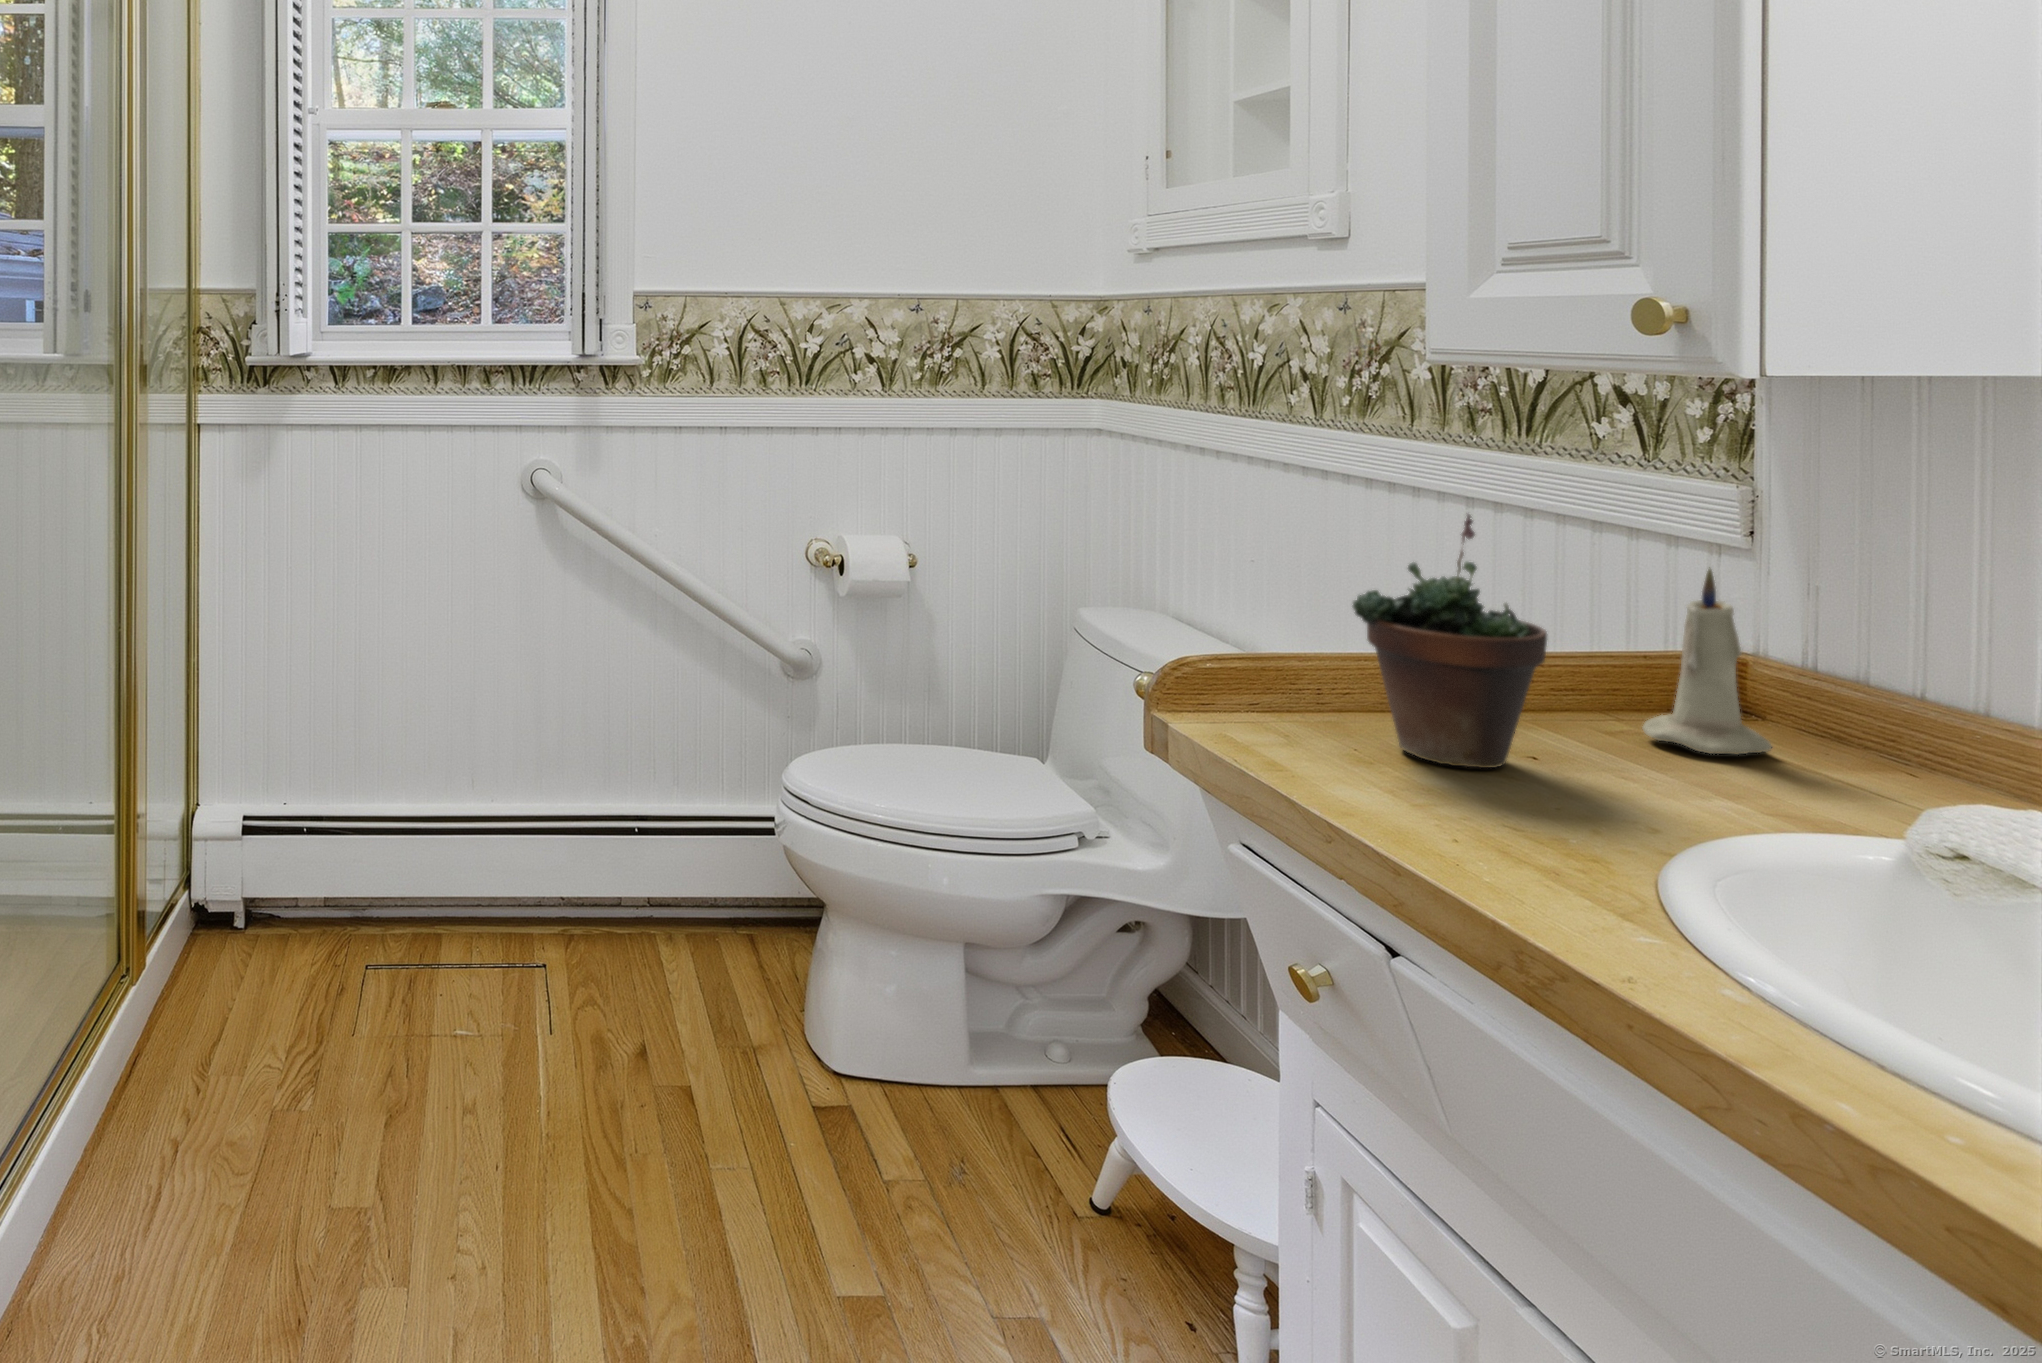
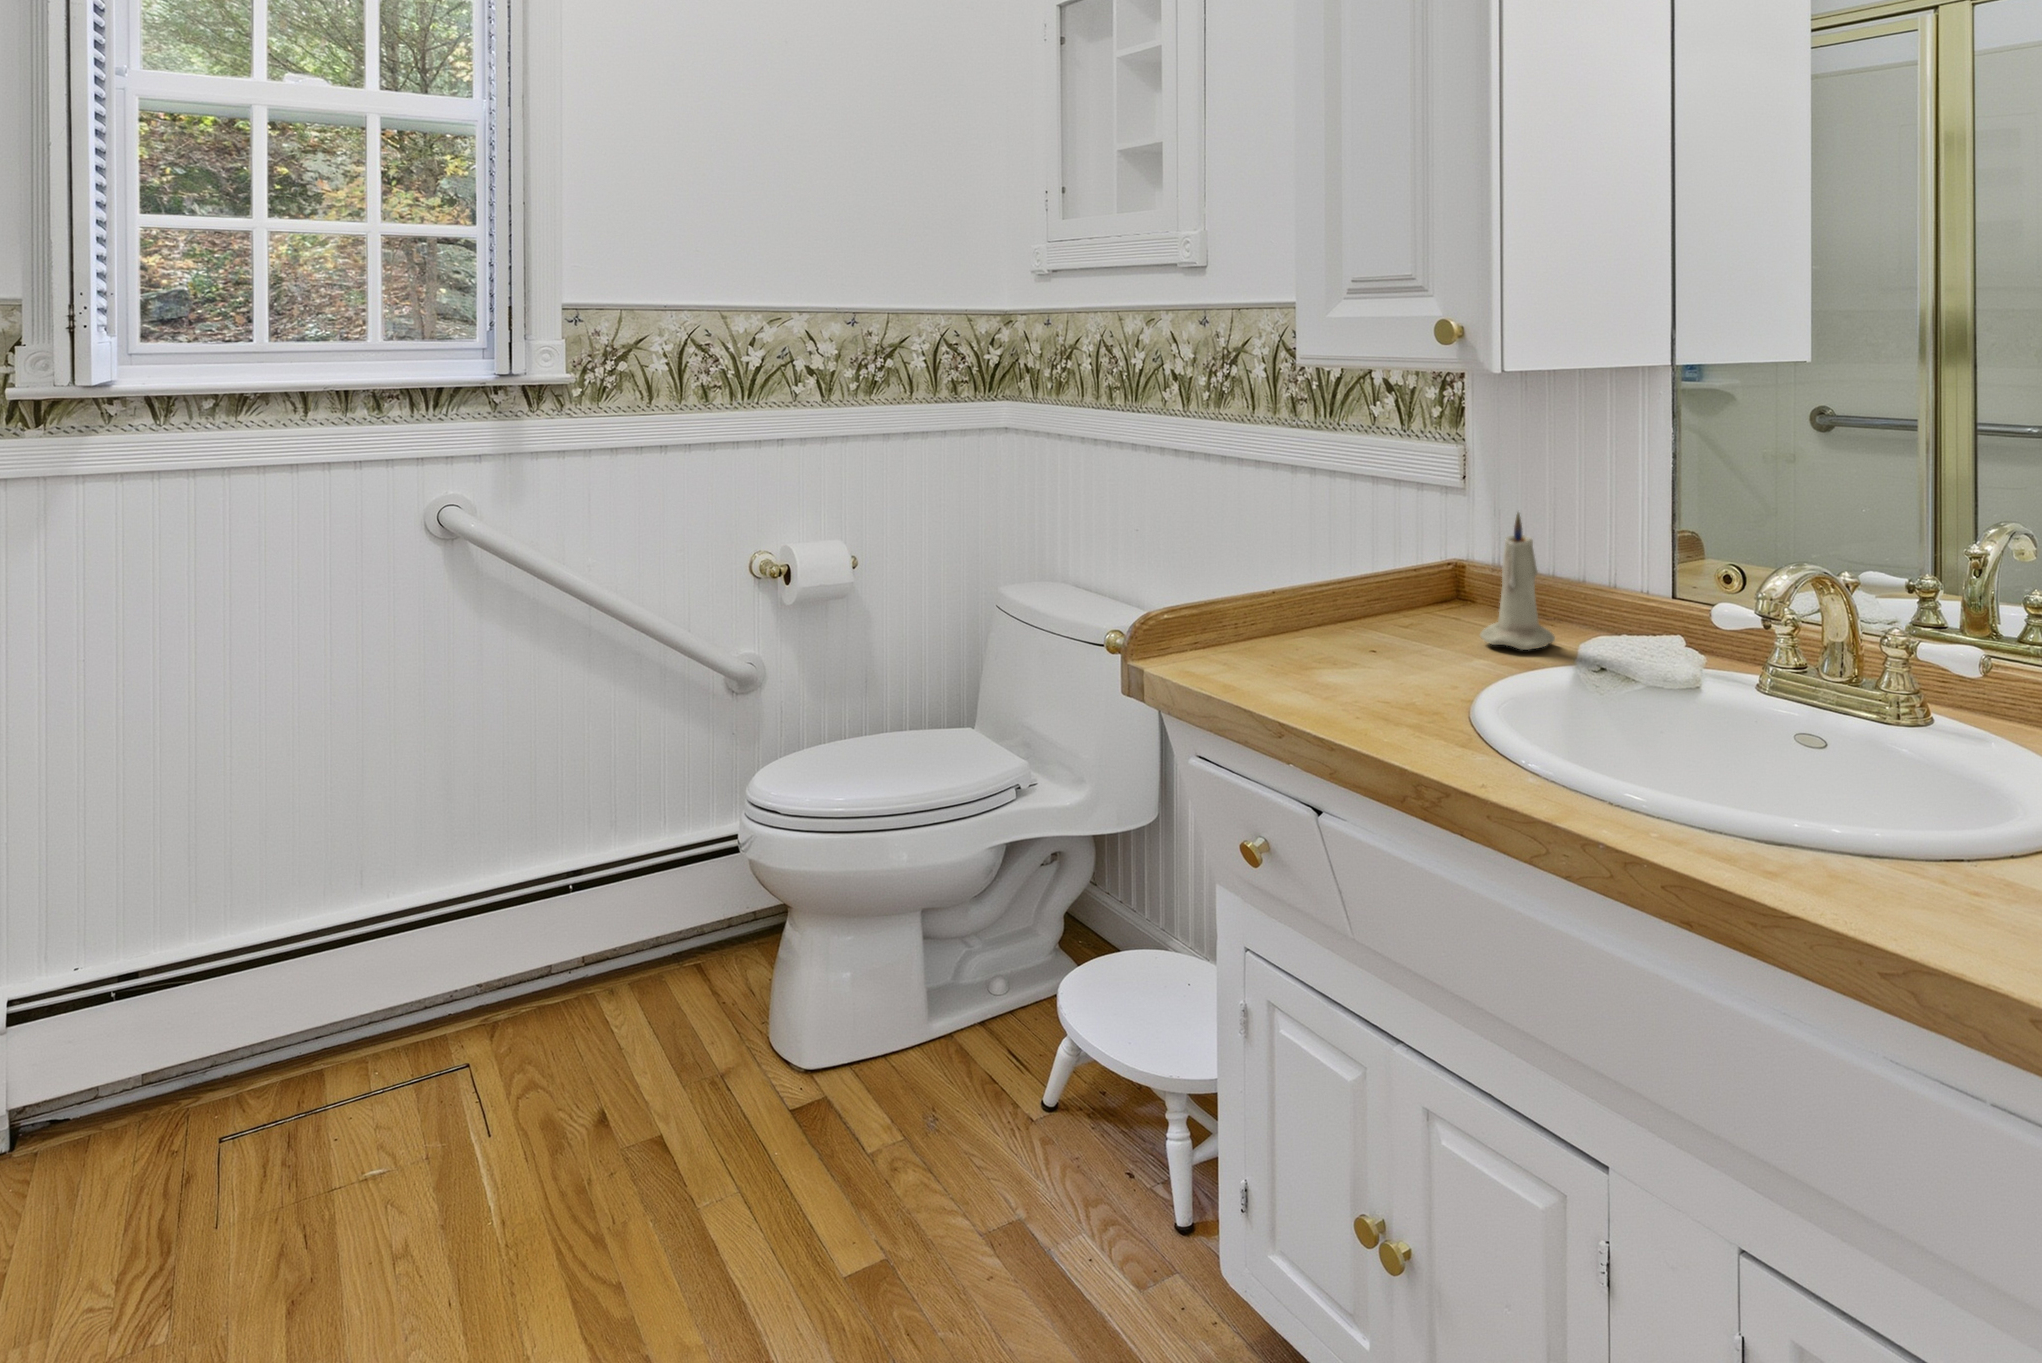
succulent plant: present [1353,514,1547,768] -> none [1325,485,1455,694]

